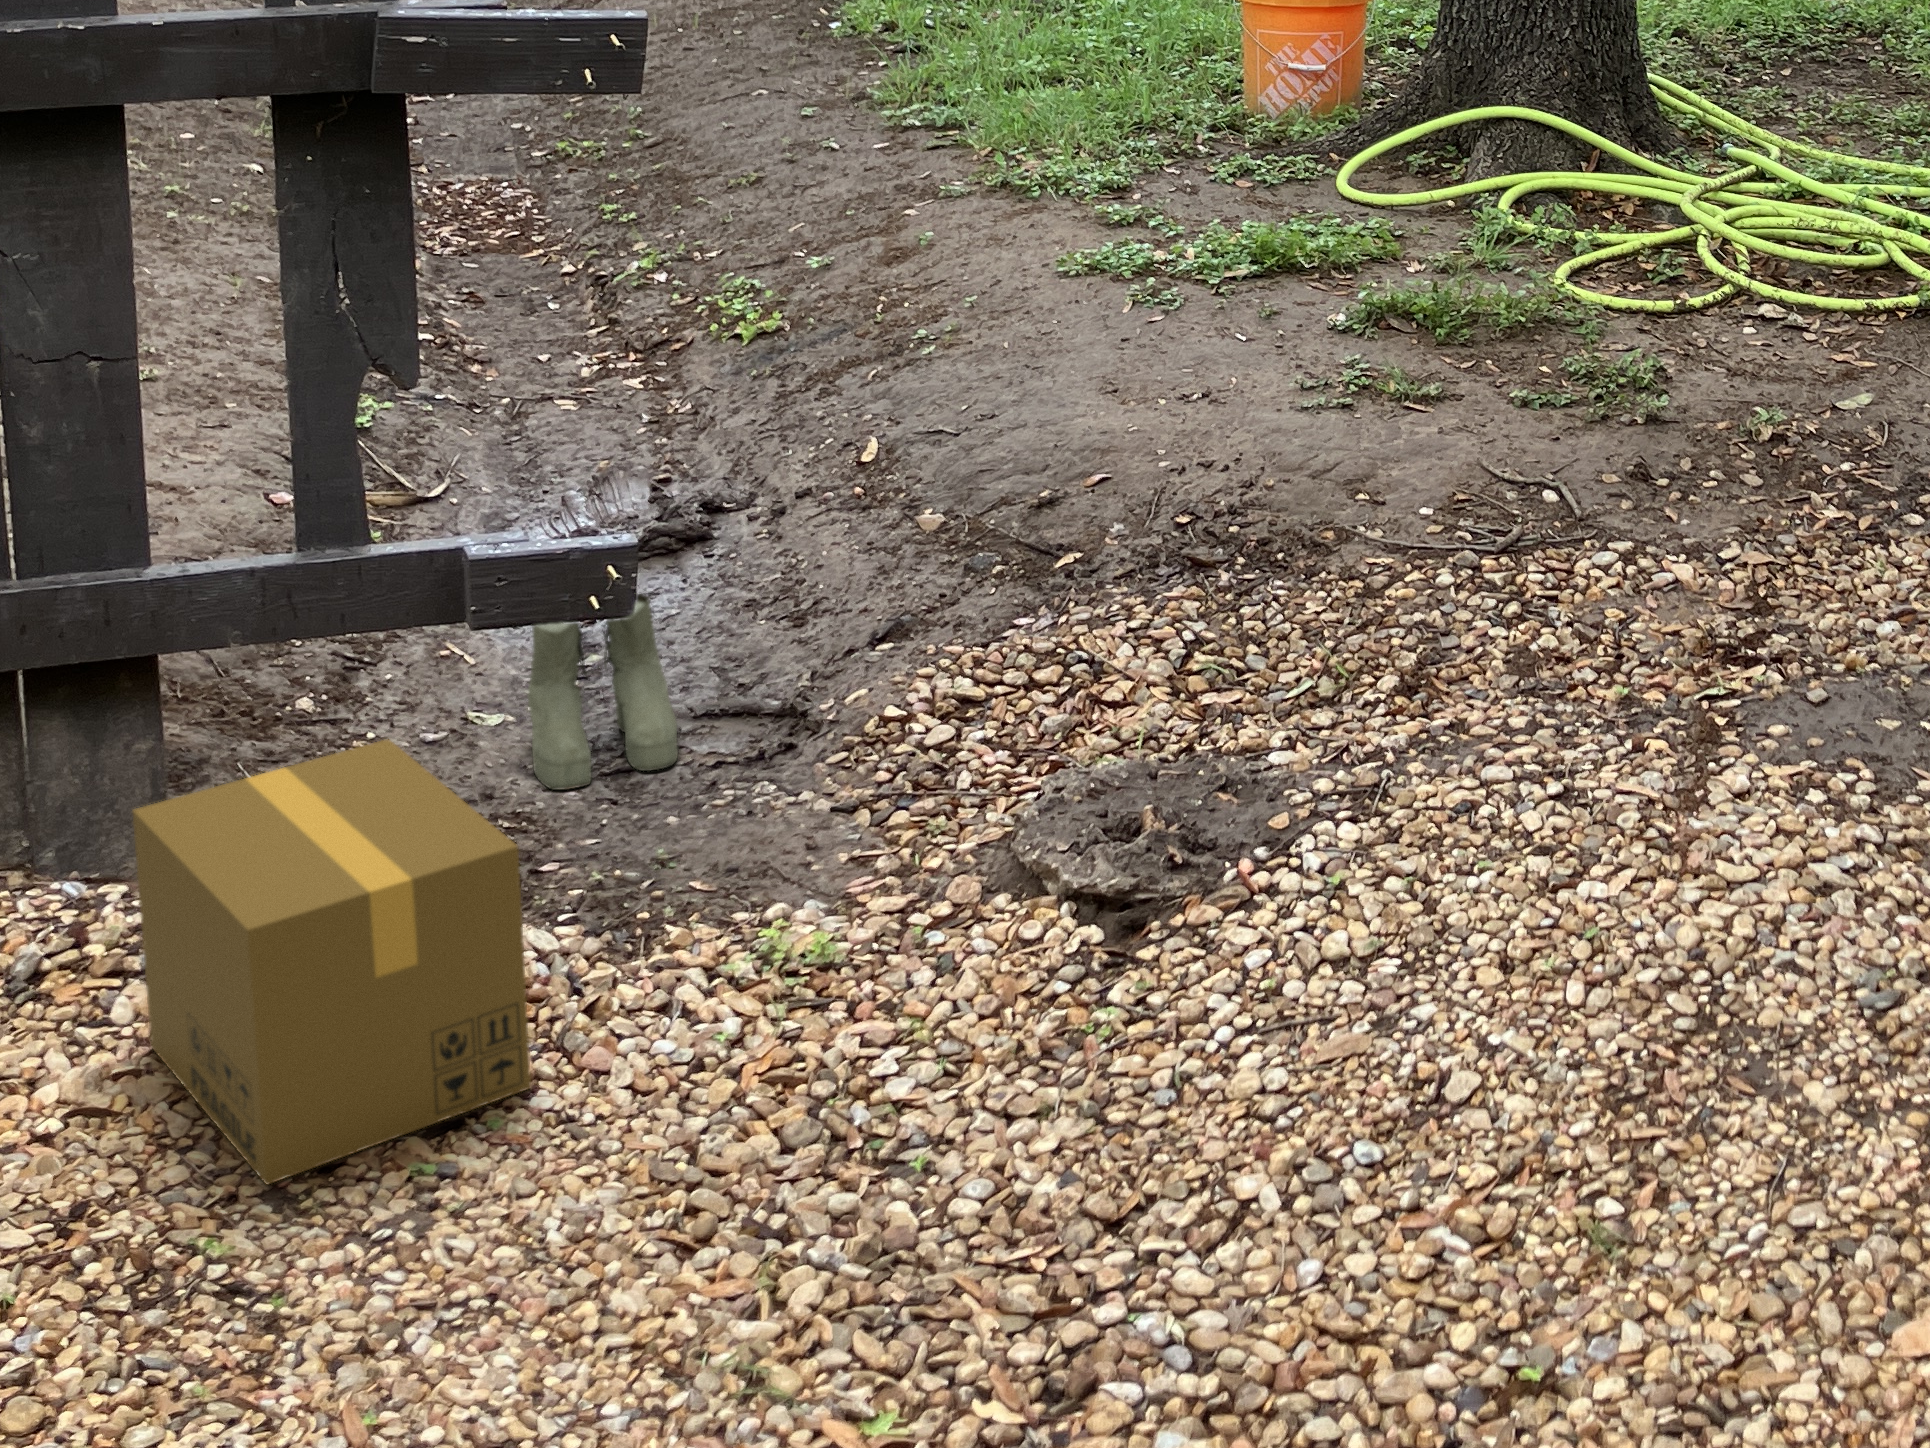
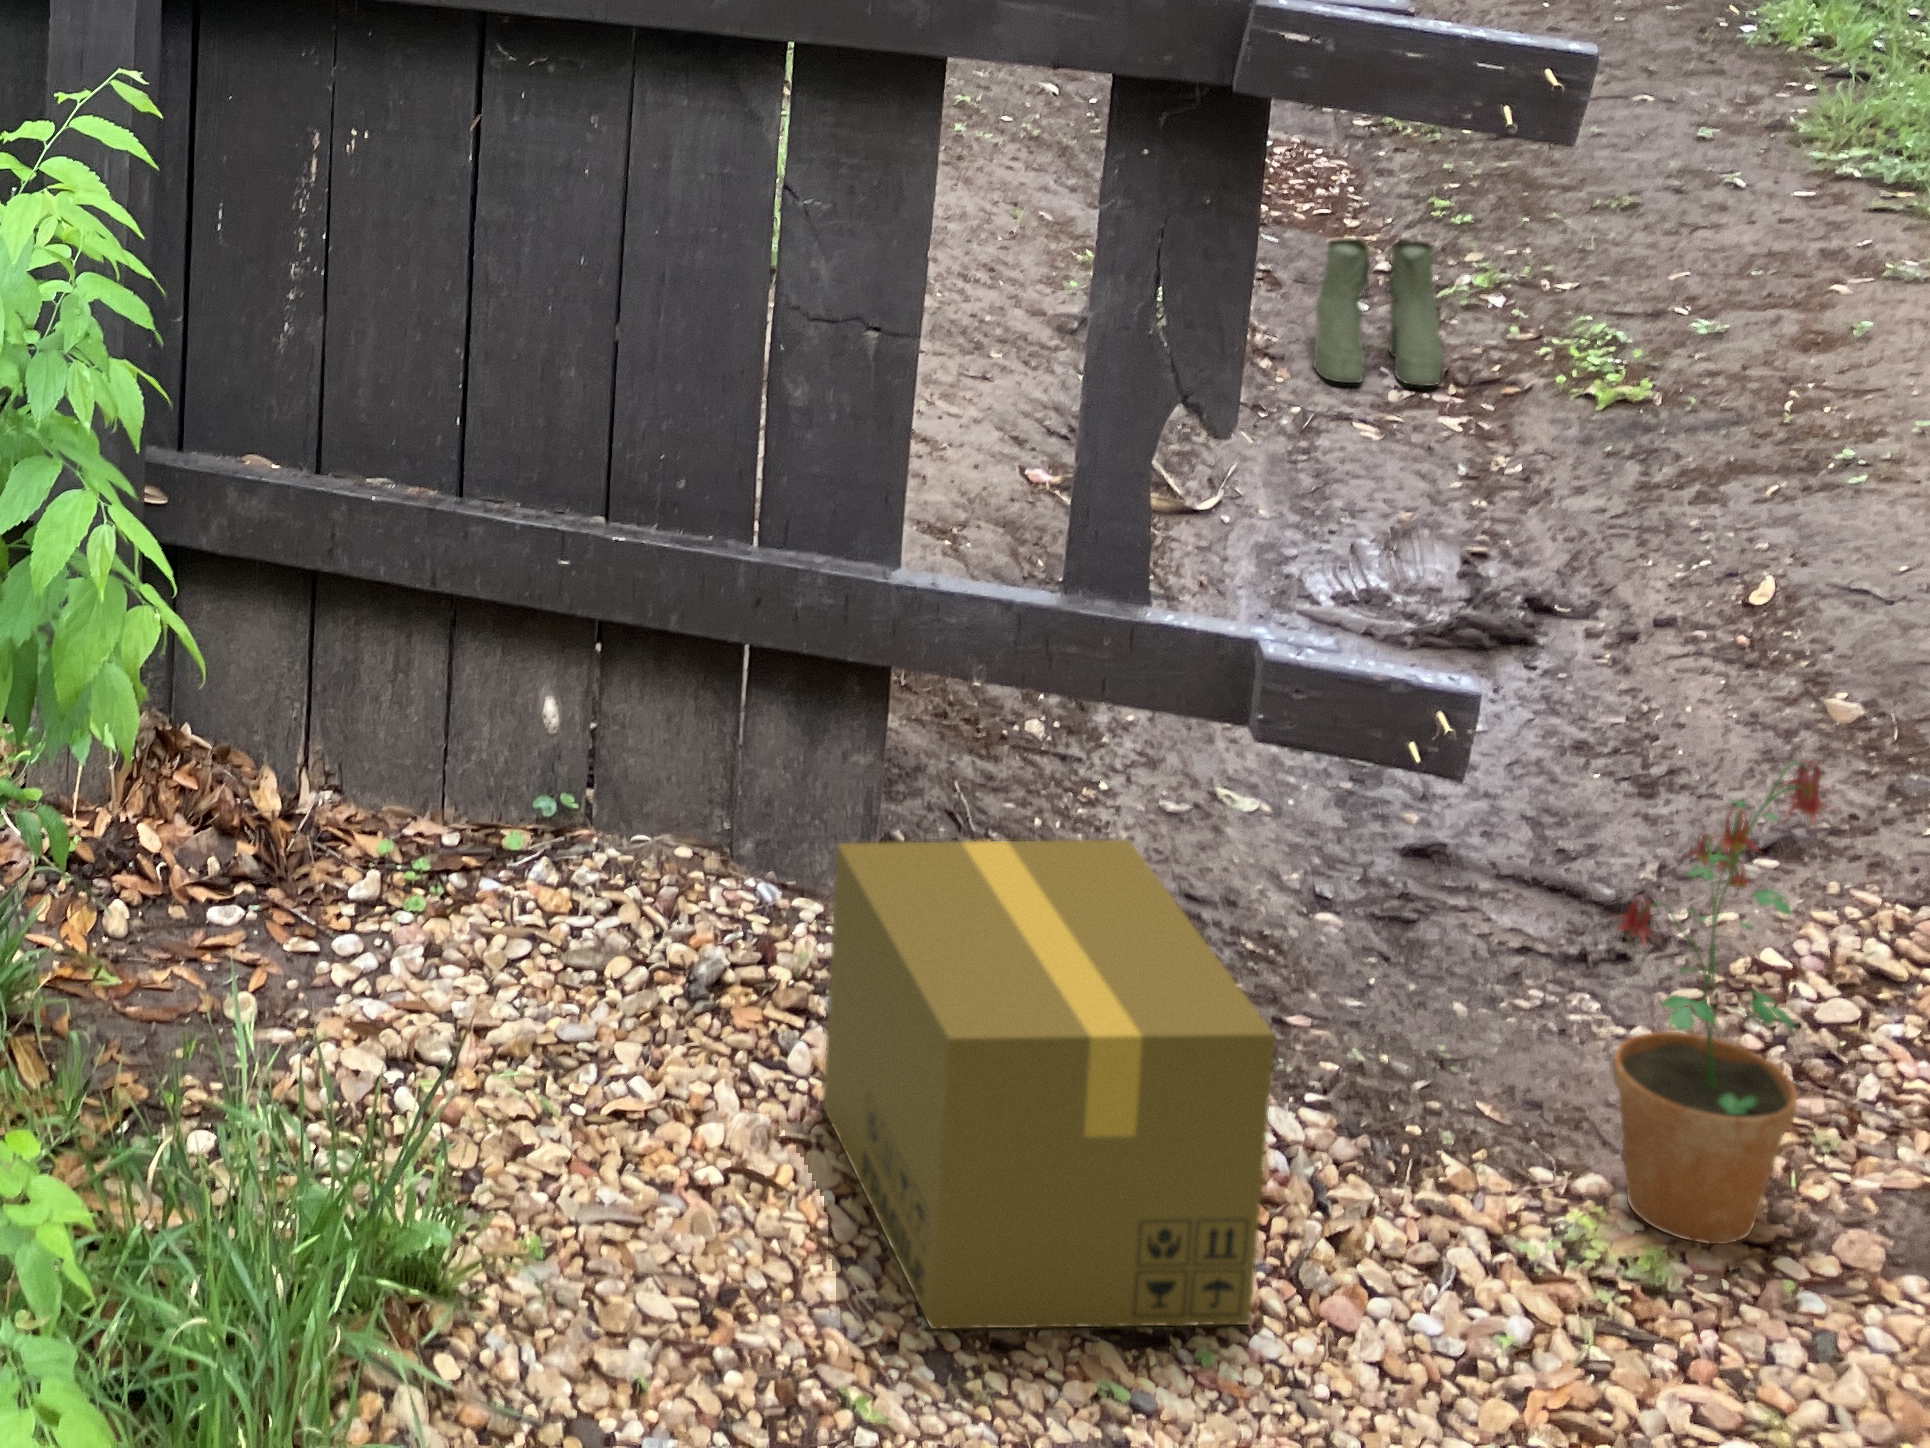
potted plant: none [762,542,907,924] -> present [1613,761,1827,1244]
boots: present [527,593,678,790] -> present [1314,238,1443,386]

